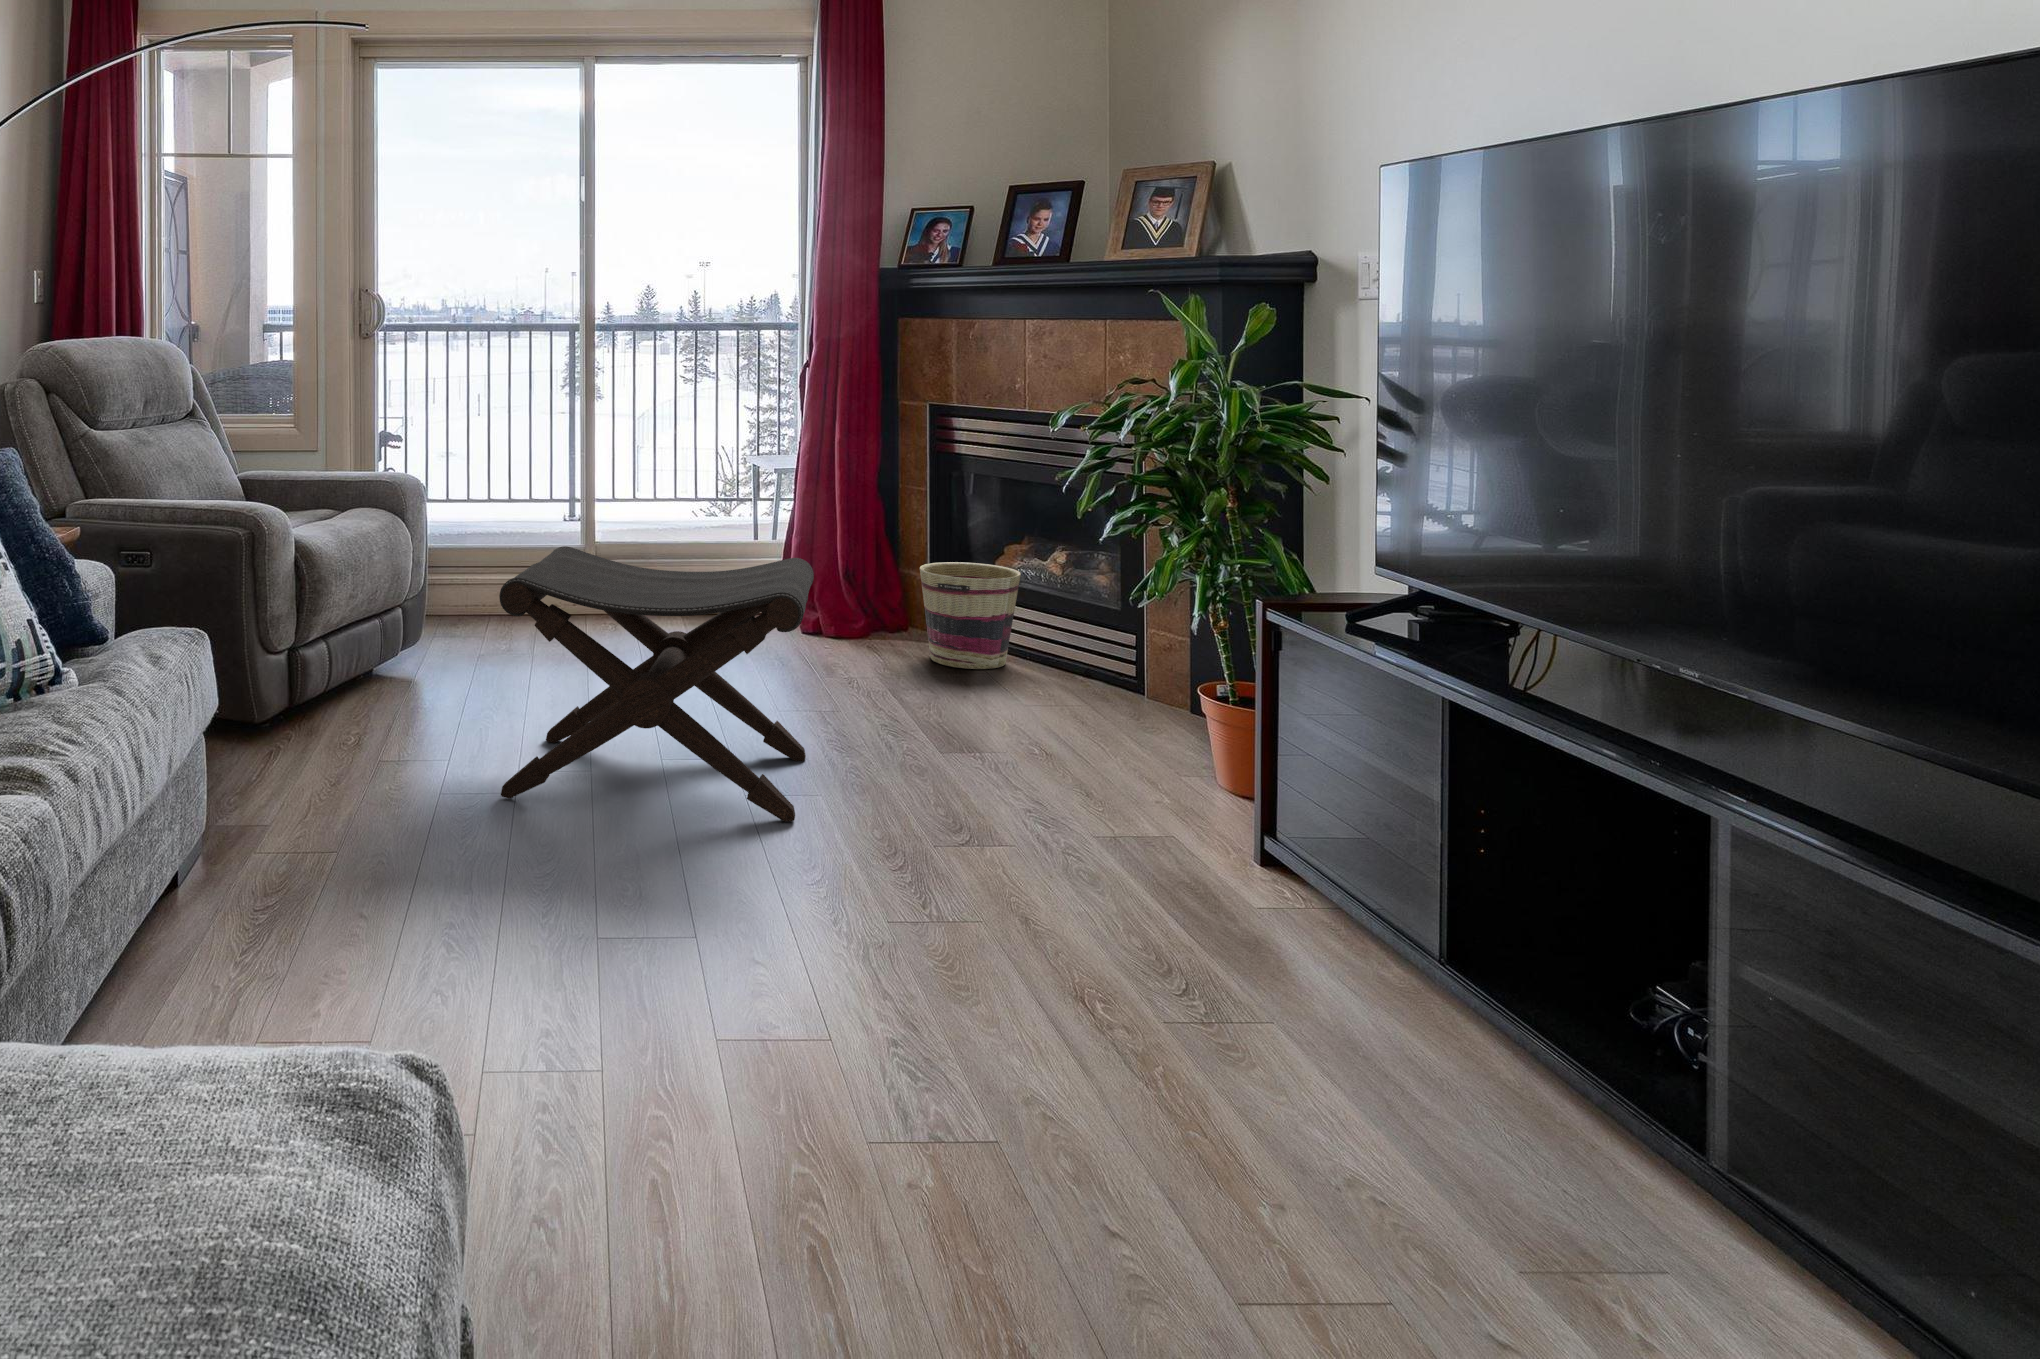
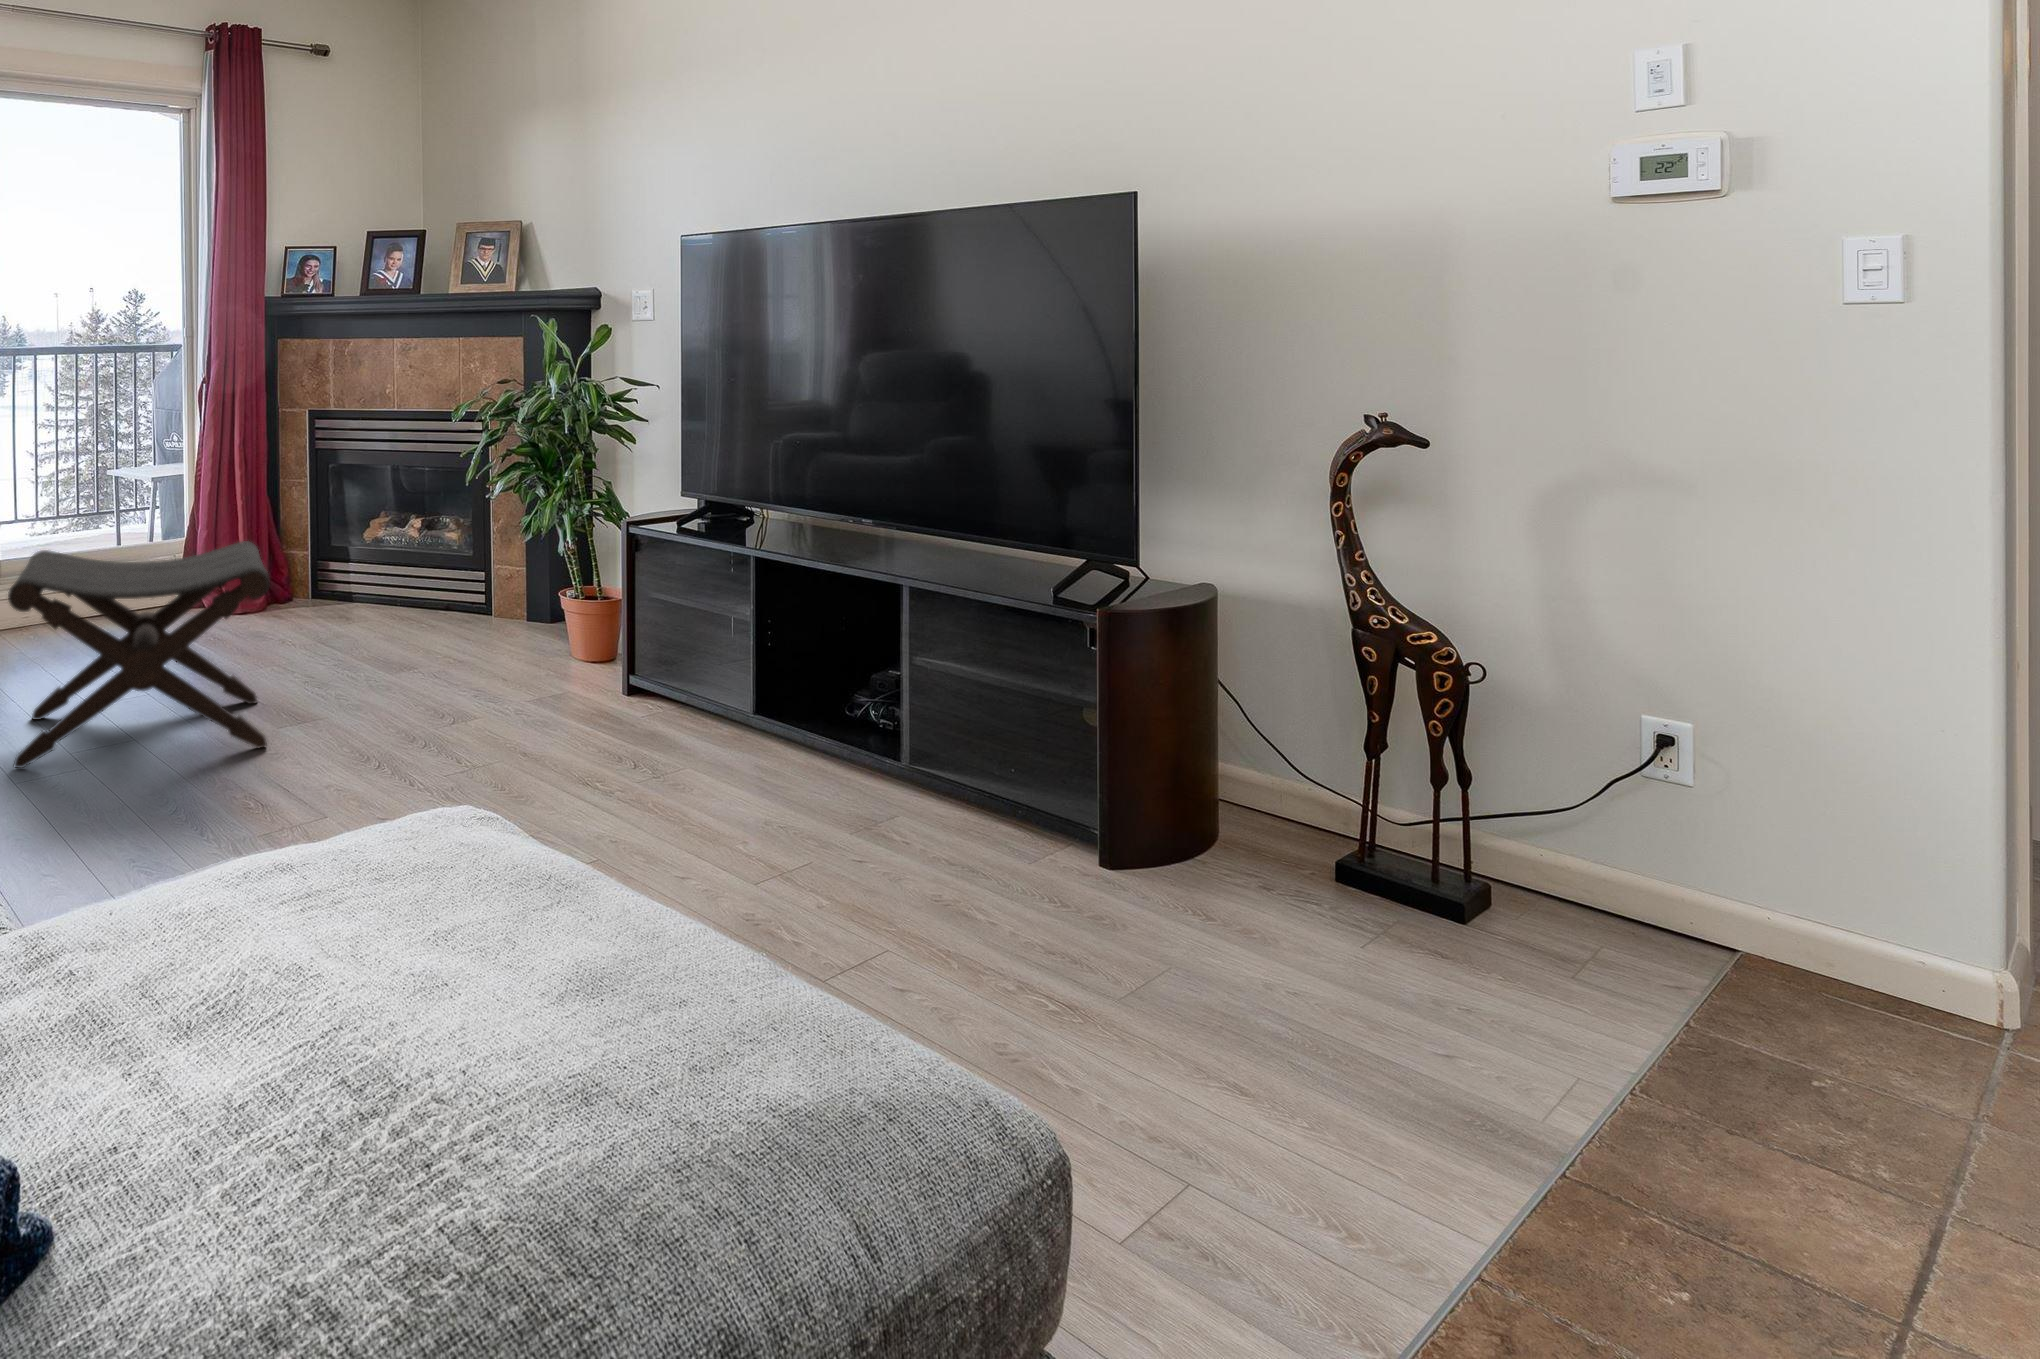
basket: present [920,562,1021,669] -> none [316,534,394,618]

